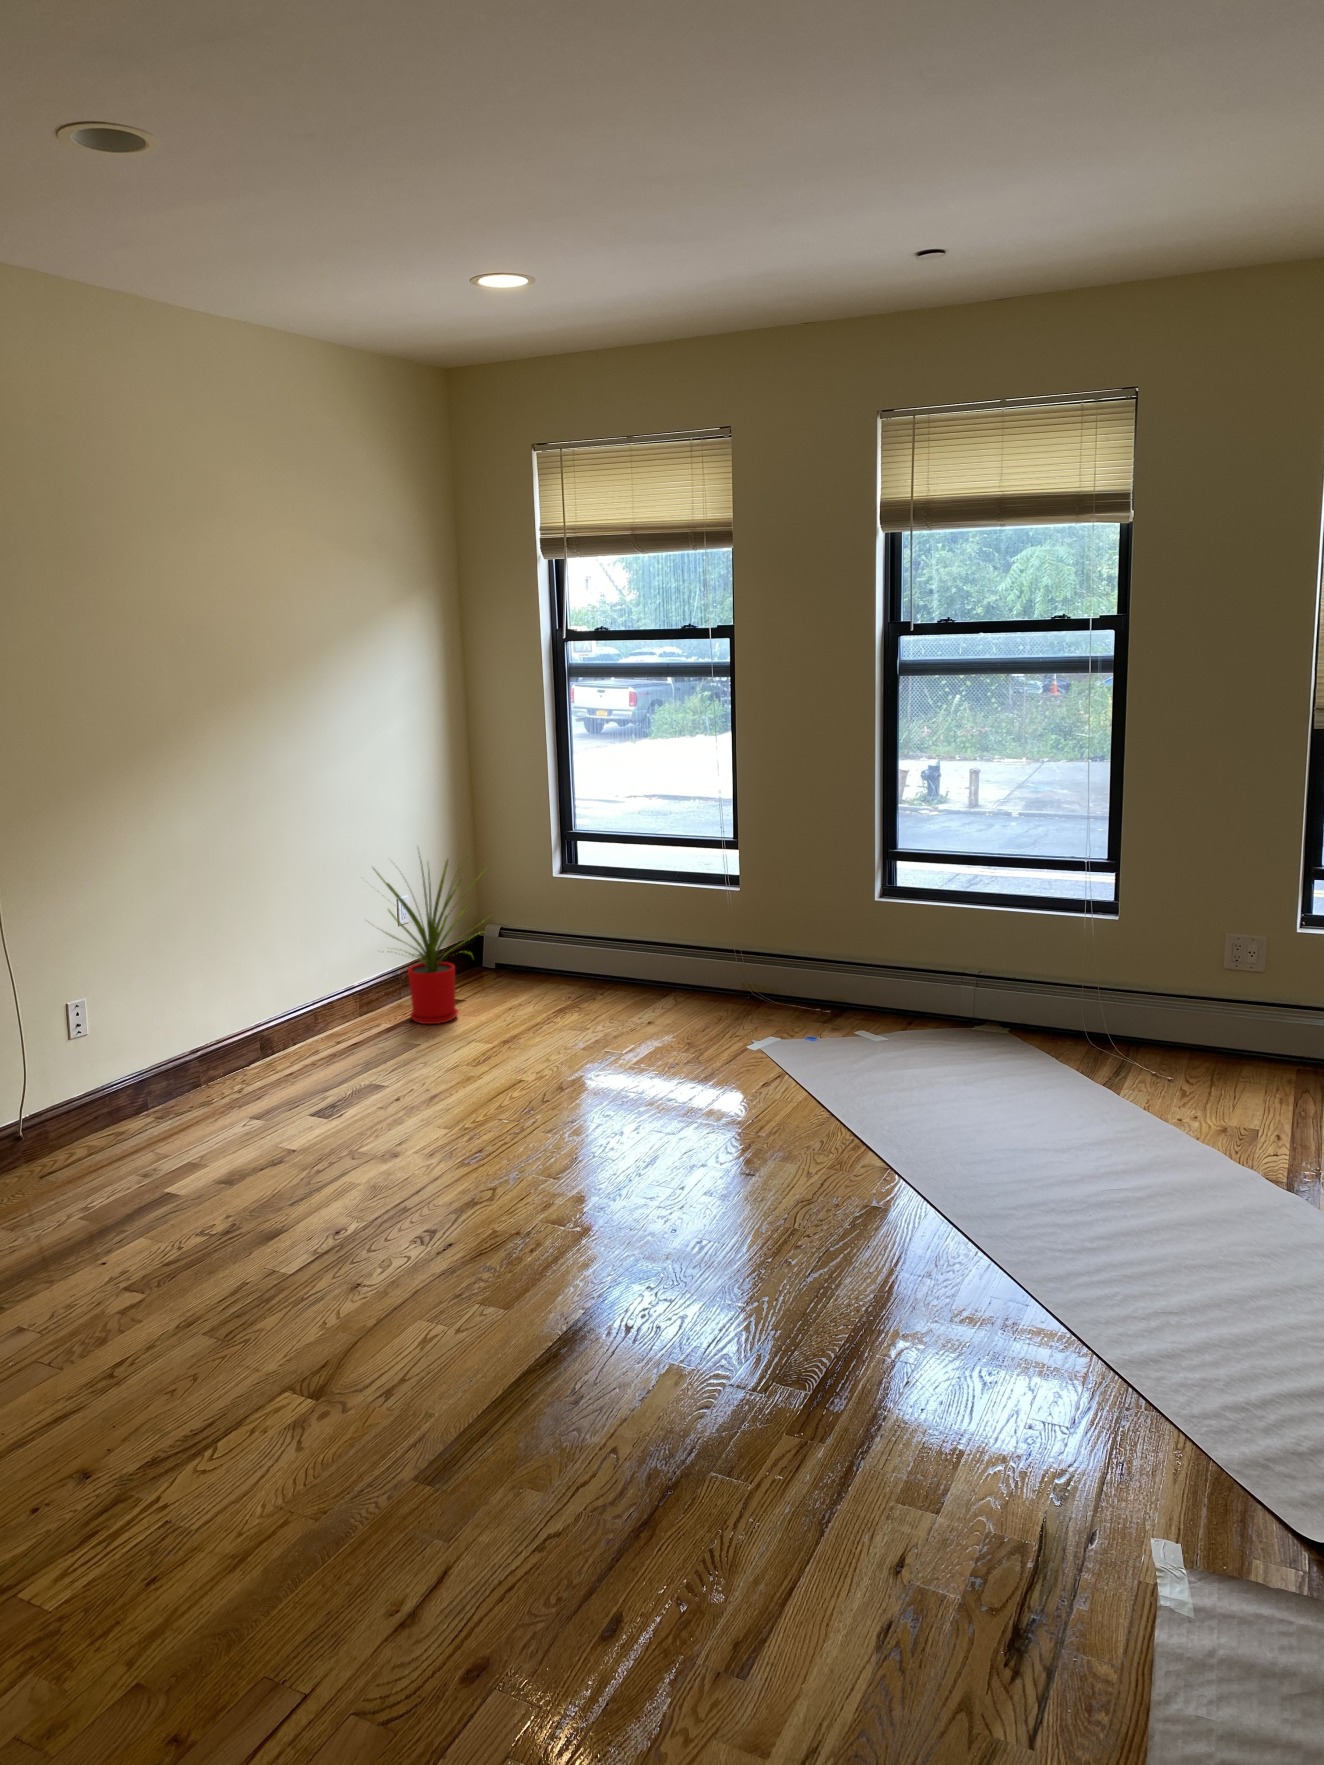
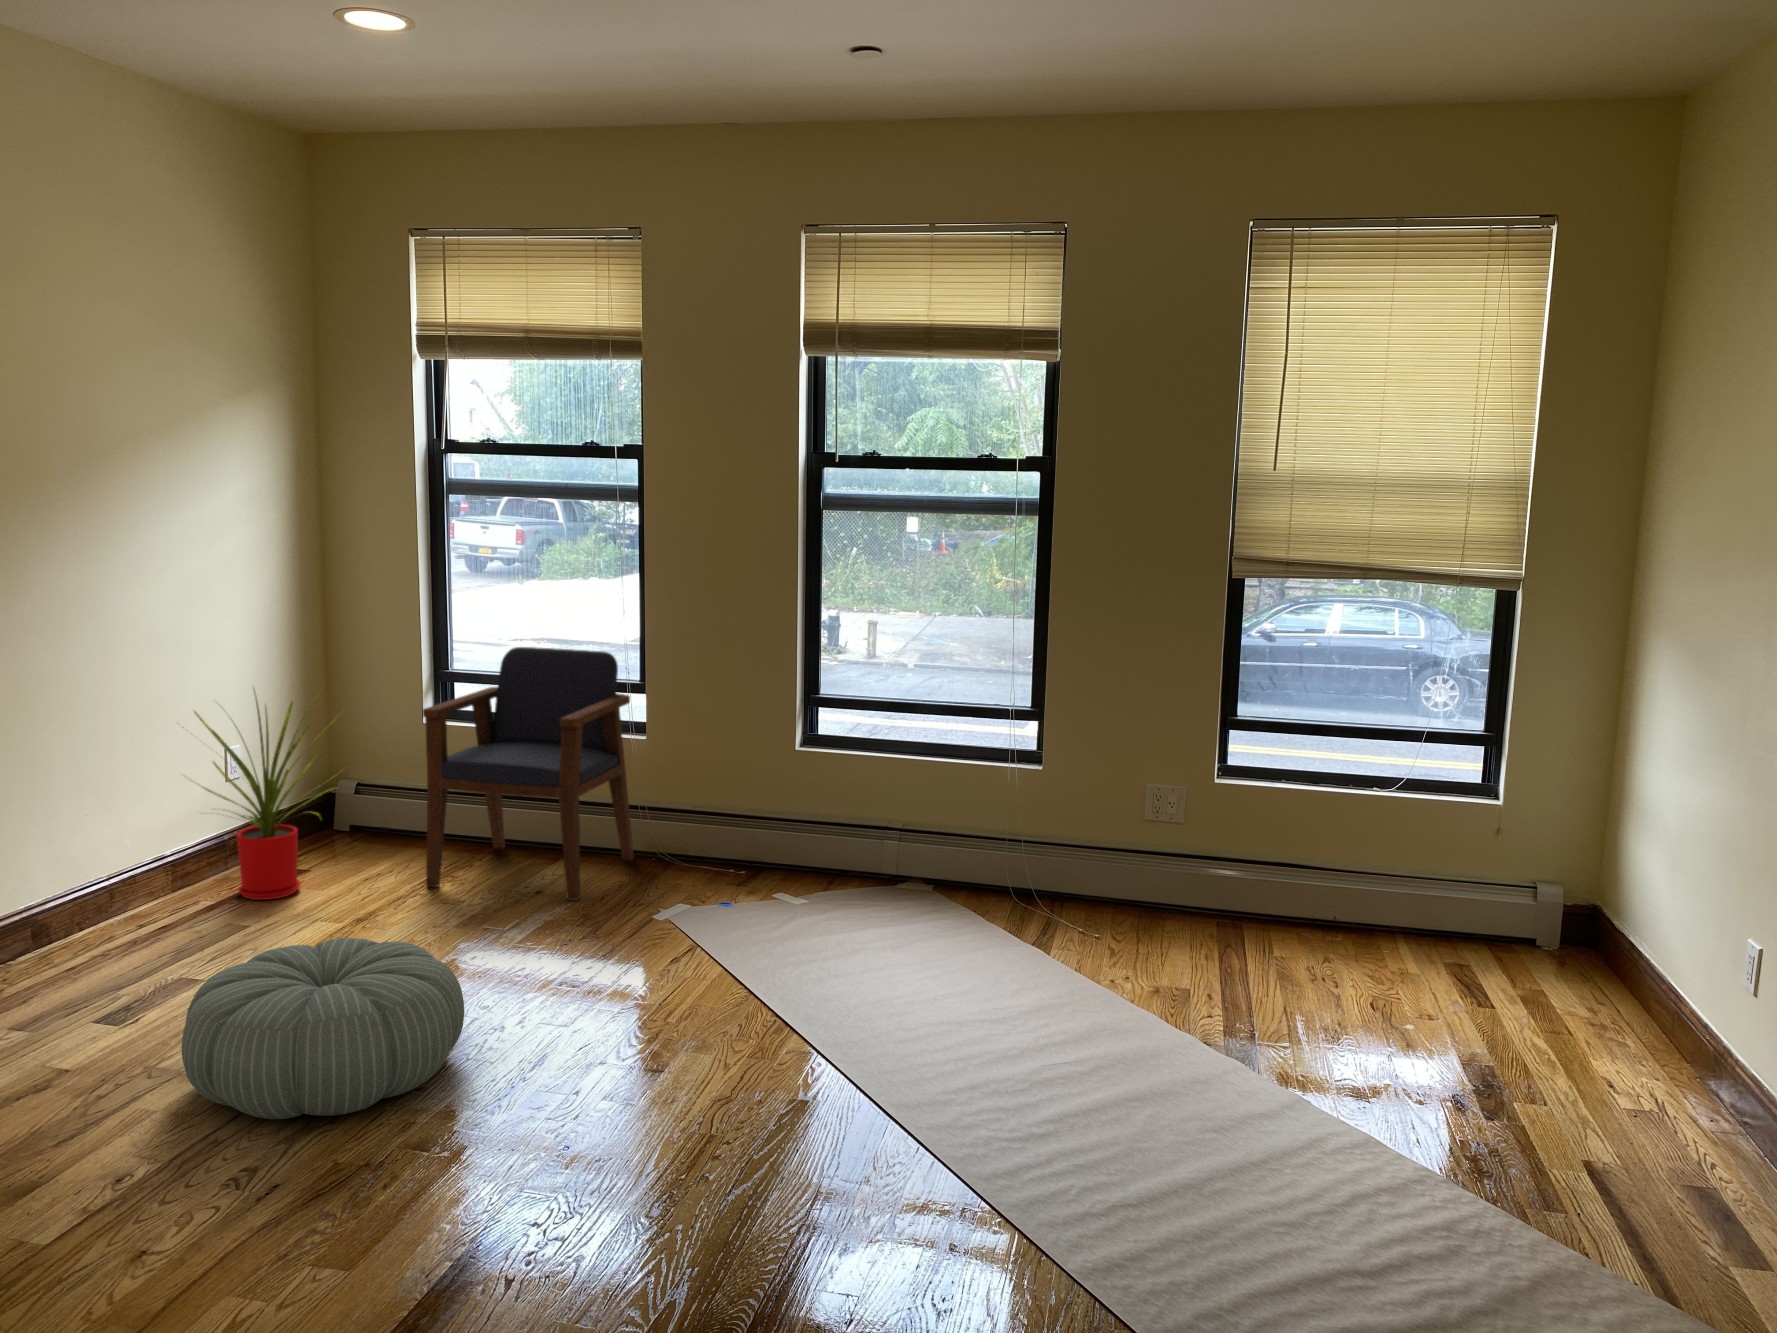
armchair: none [552,809,734,1032] -> present [422,647,634,901]
pouf: none [377,1054,590,1195] -> present [182,938,464,1119]

